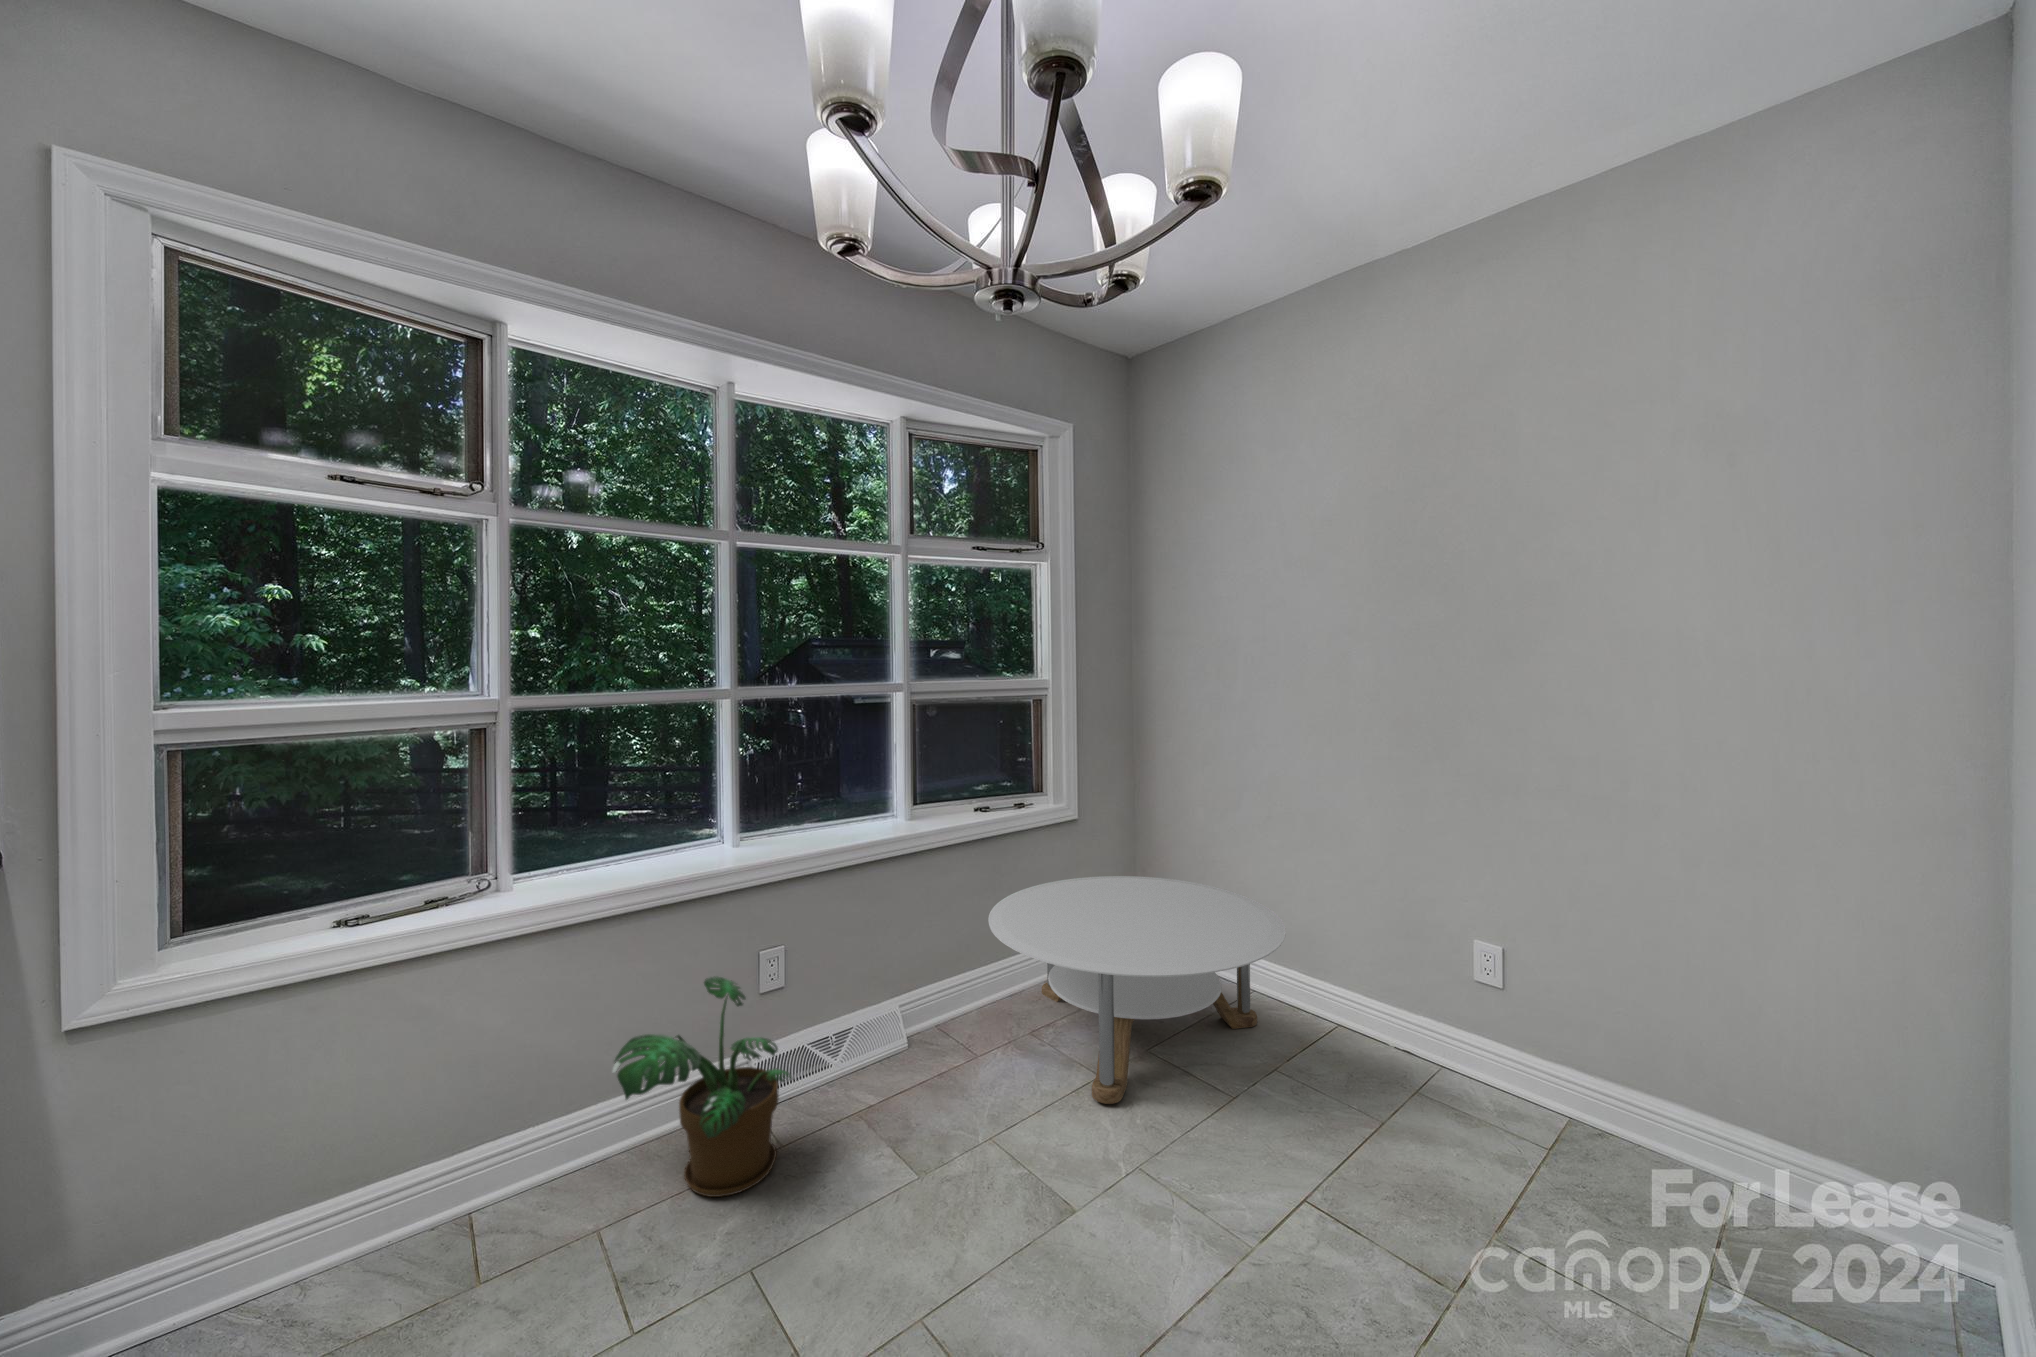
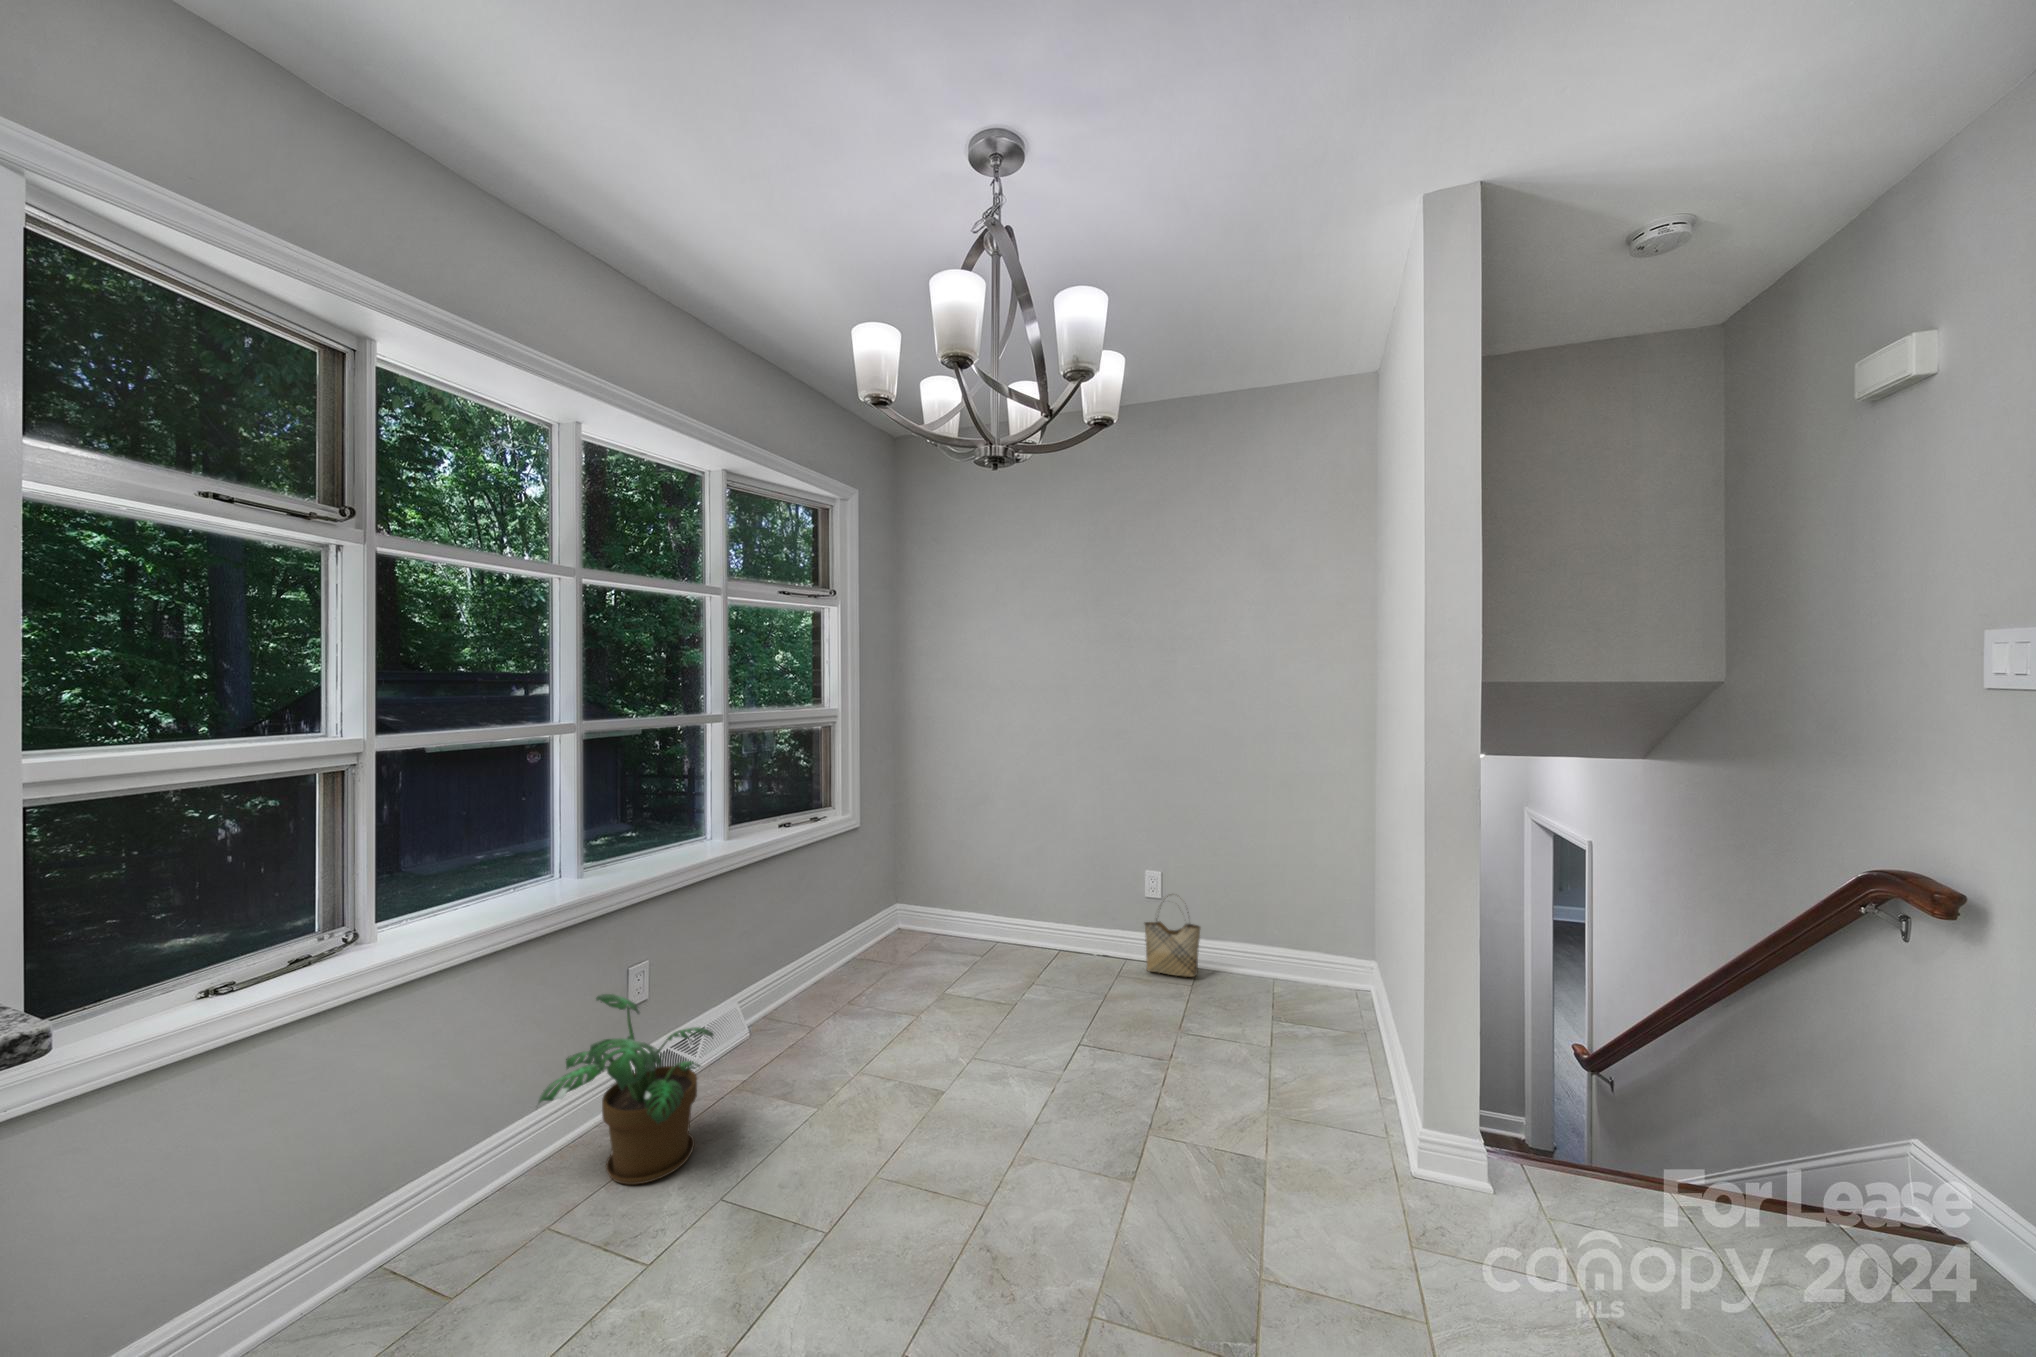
round table: present [988,876,1286,1104] -> none [813,864,1044,1032]
woven basket: none [1454,981,1558,1125] -> present [1145,896,1200,977]

